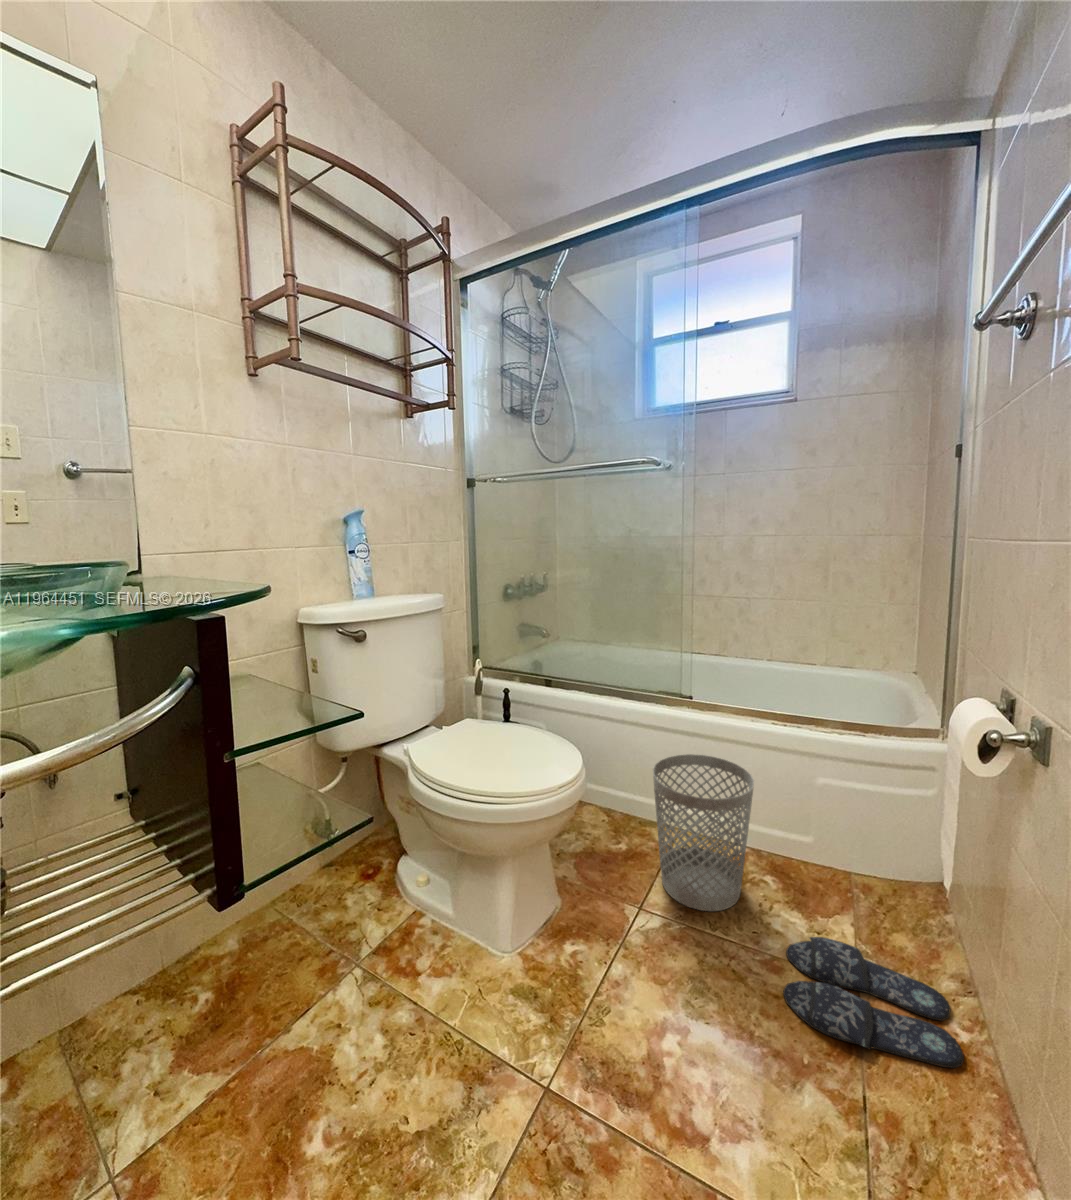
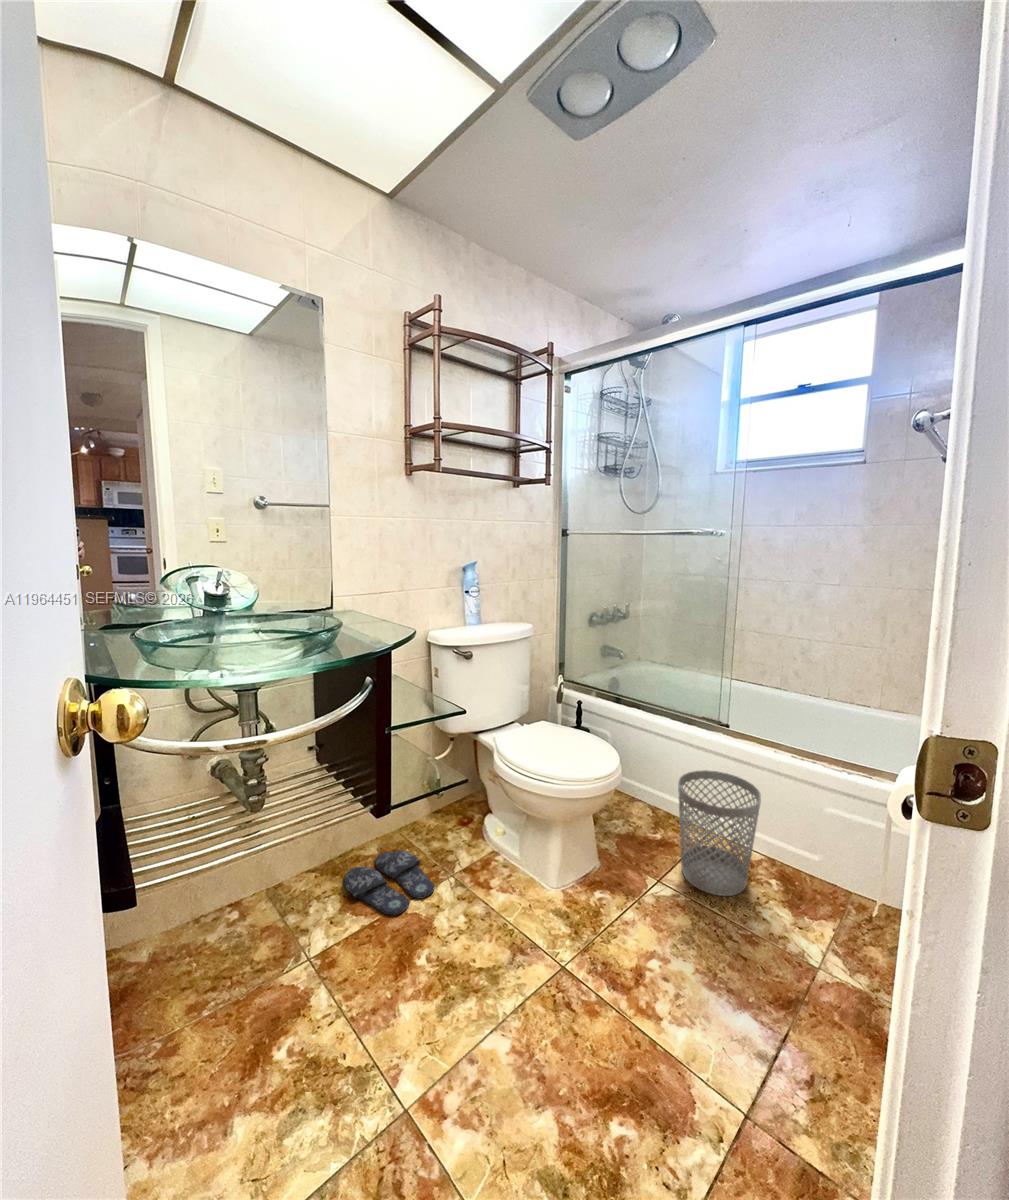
slippers: present [783,937,964,1068] -> present [344,850,435,915]

